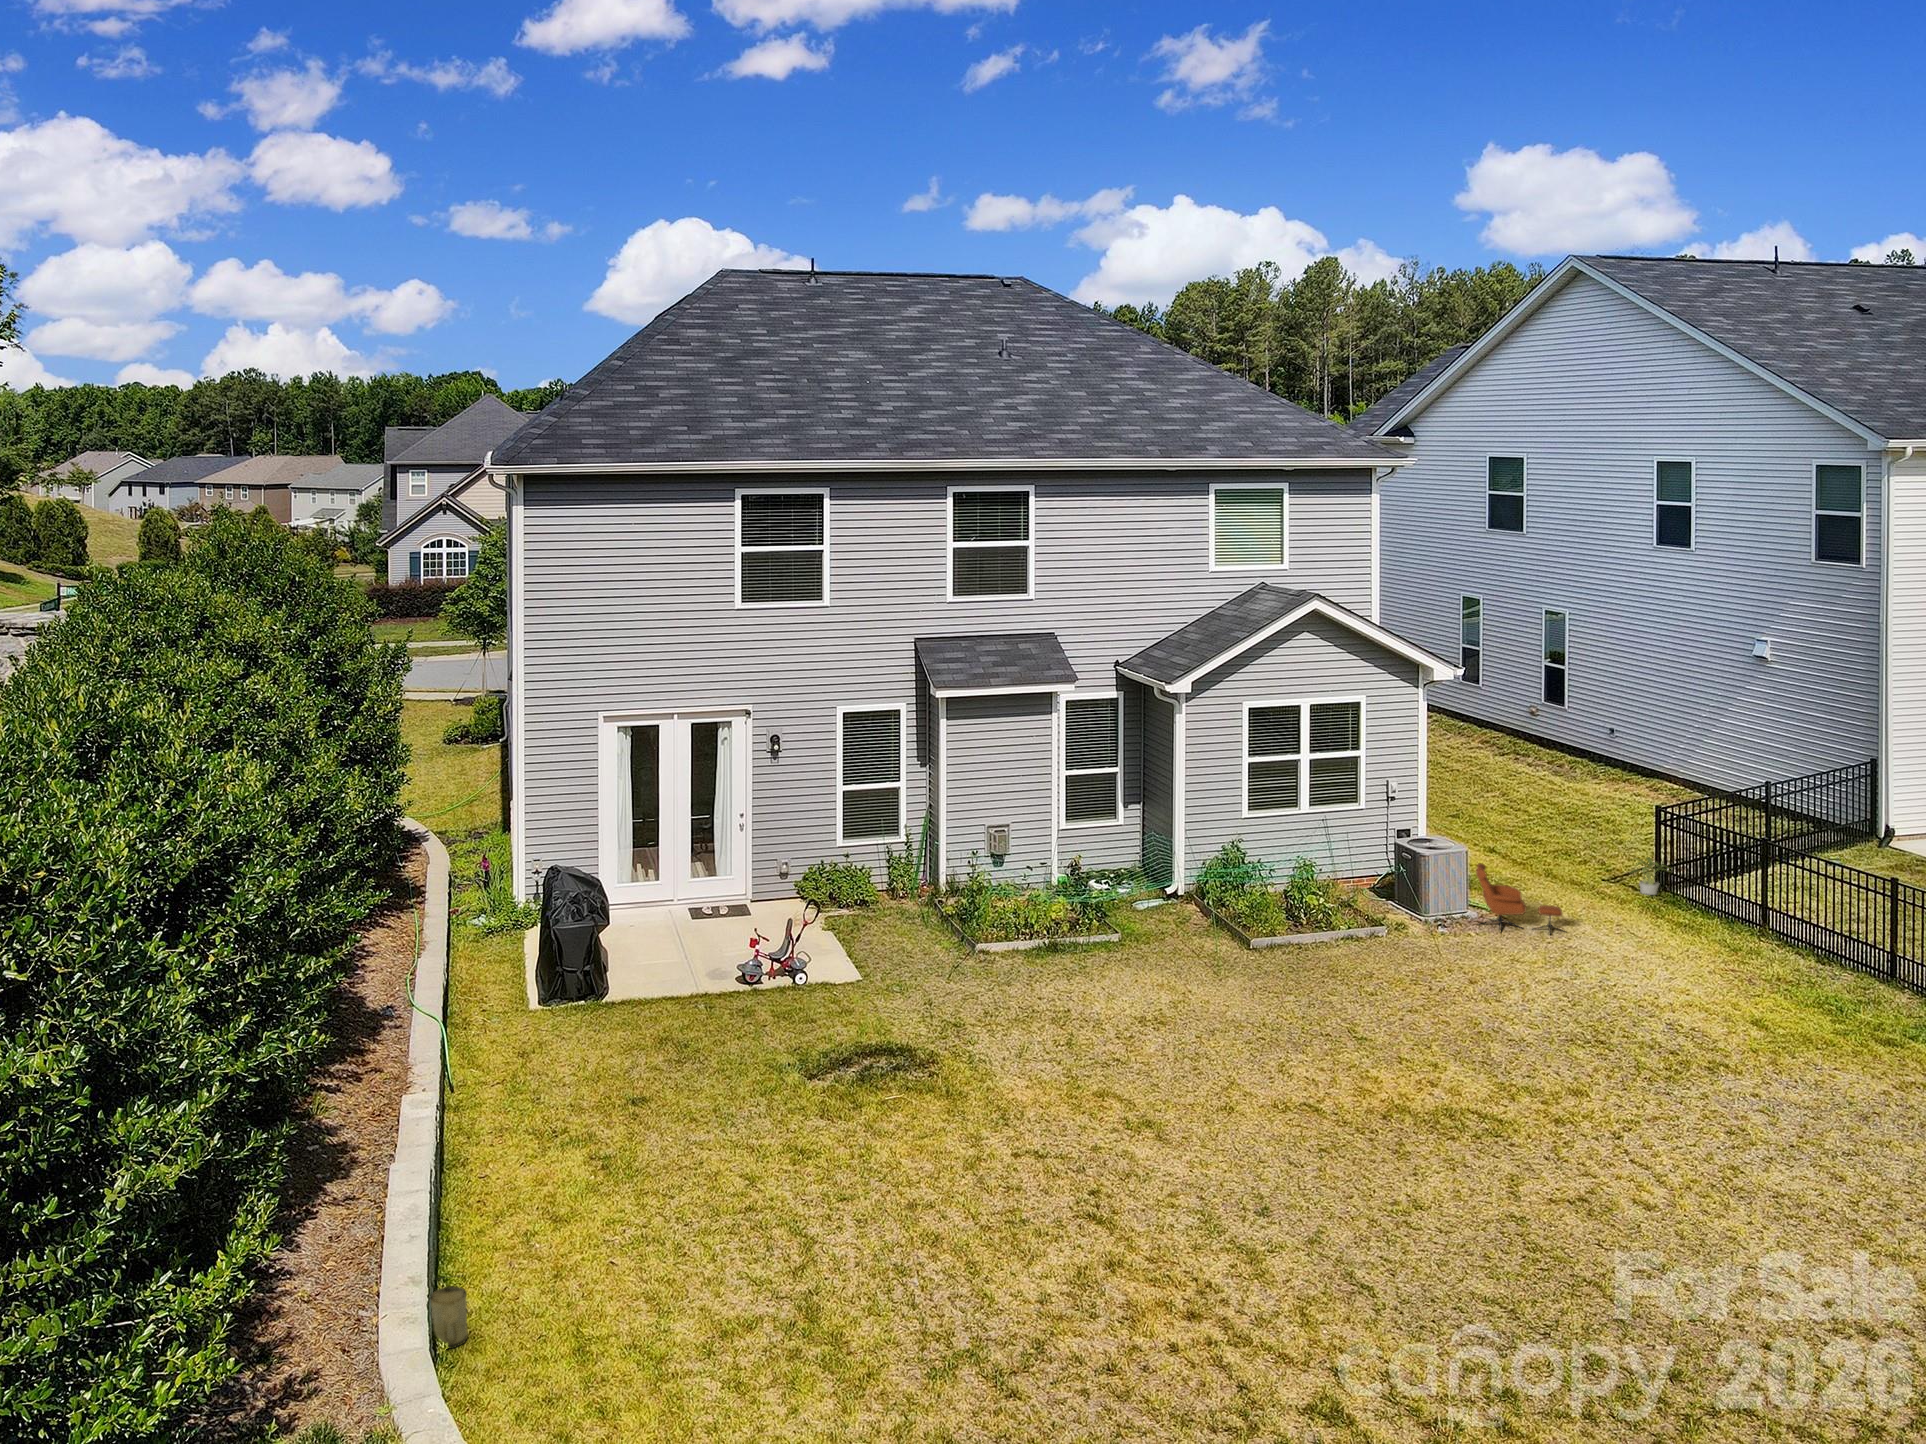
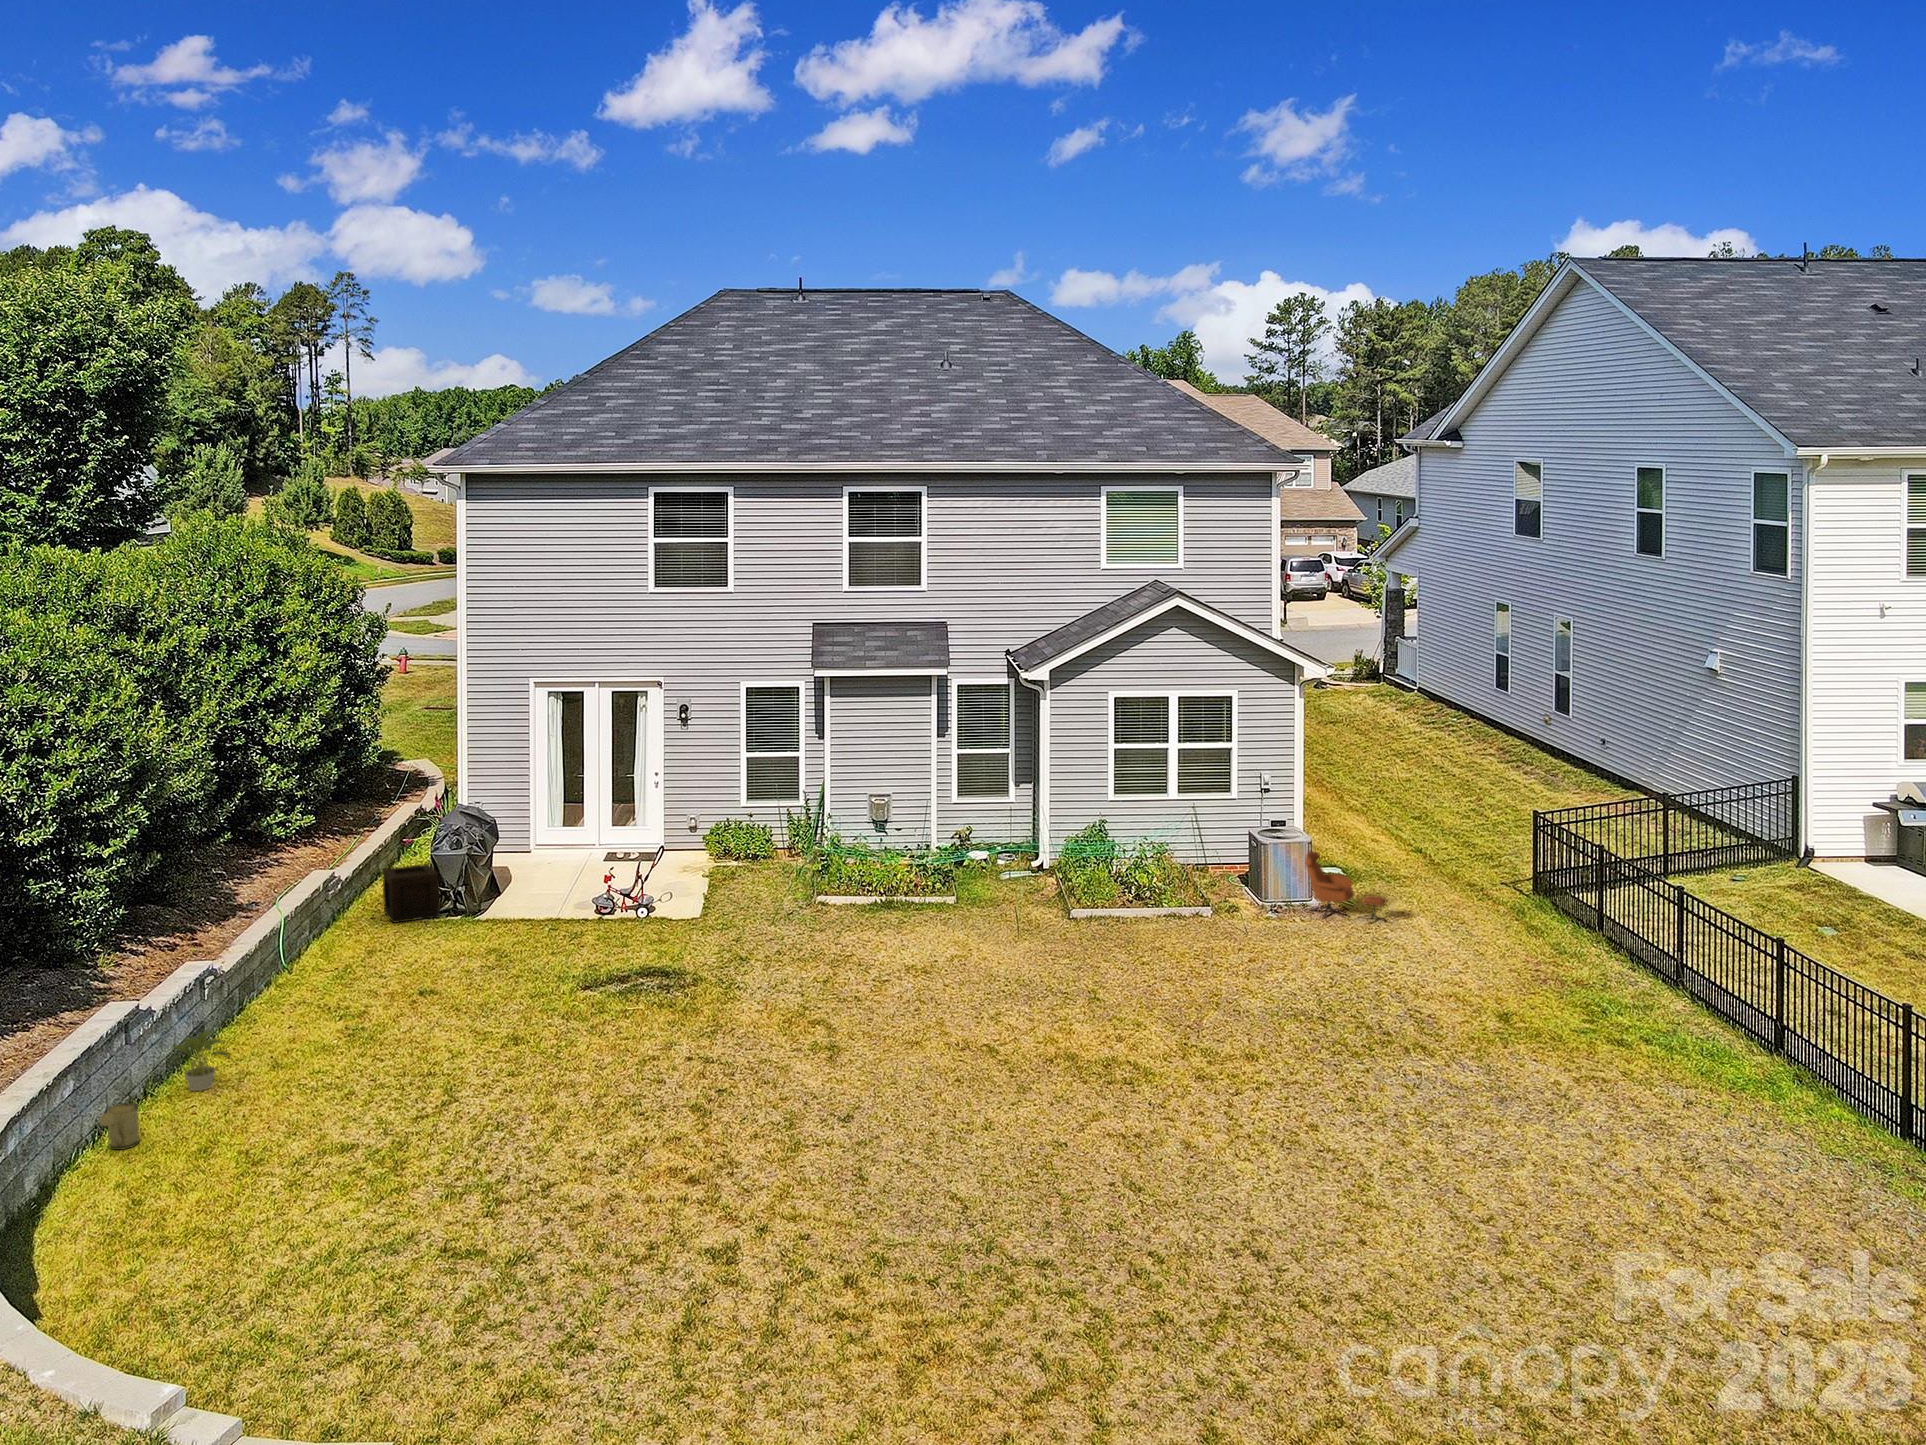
potted plant: present [1632,857,1663,895] -> present [173,1031,230,1091]
wooden crate: none [499,936,573,1009] -> present [383,864,440,923]

